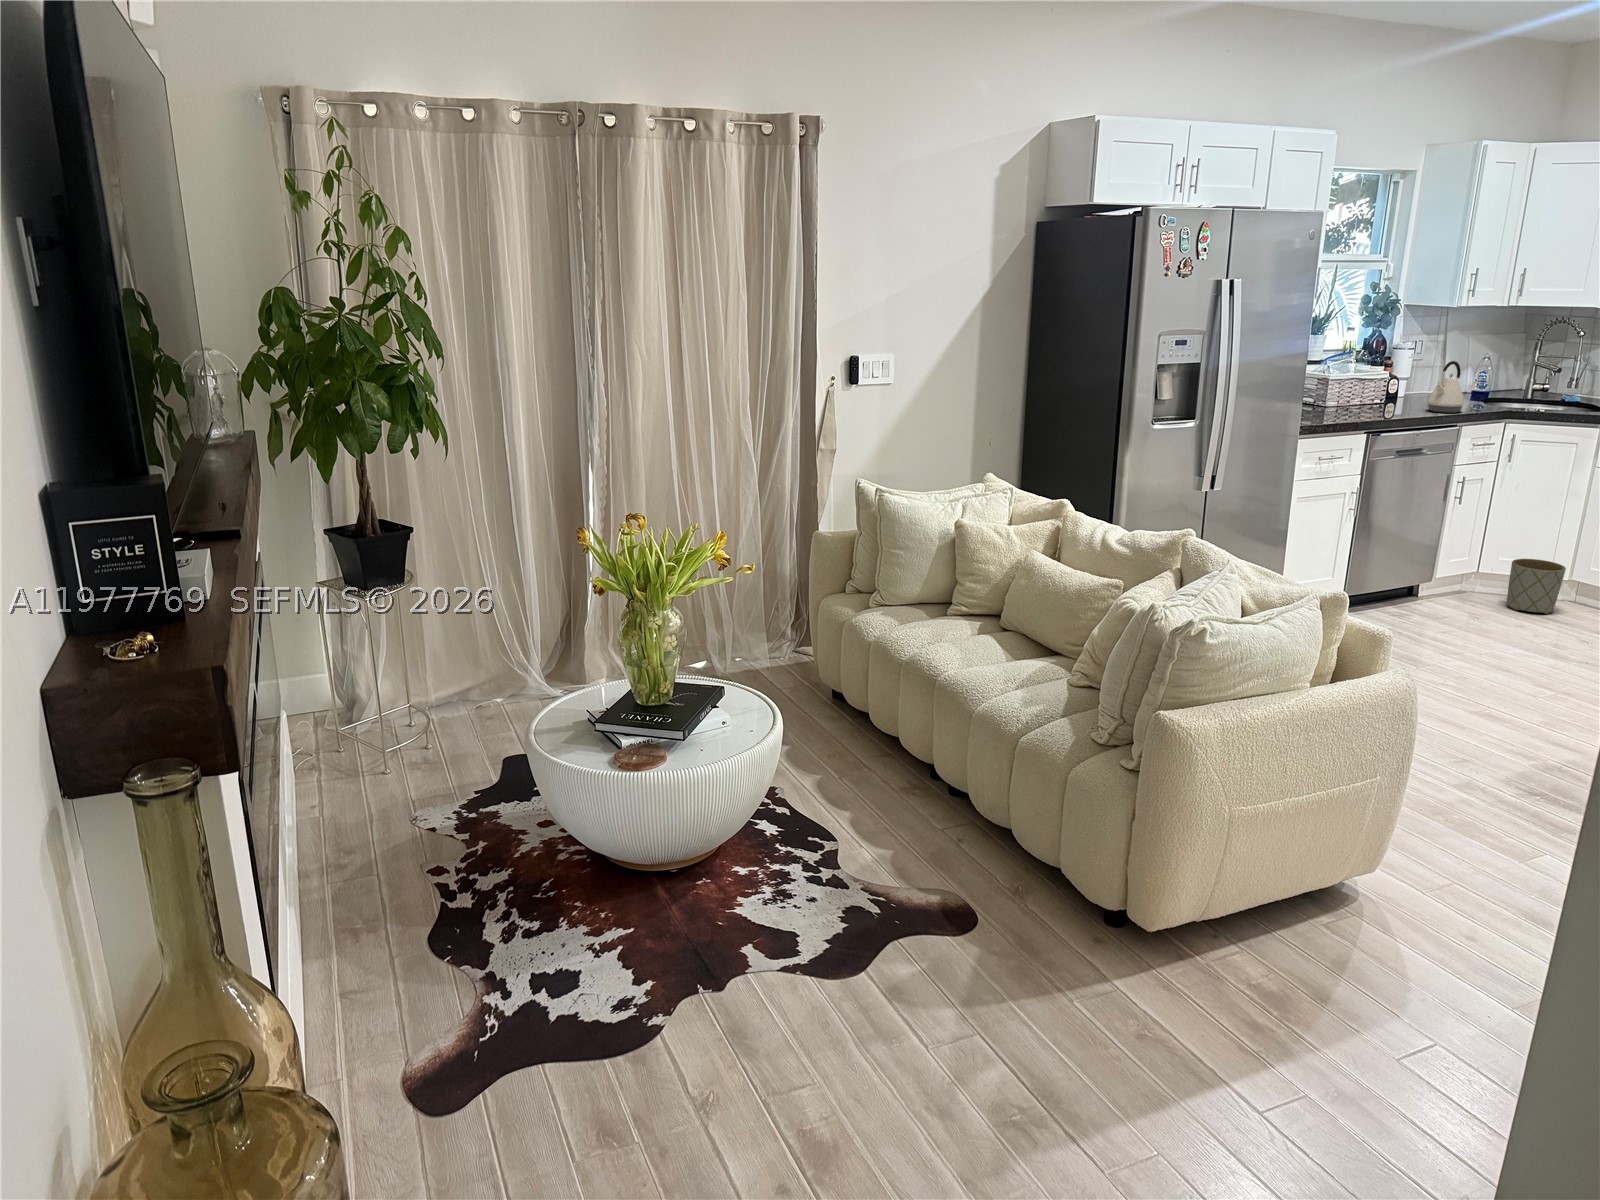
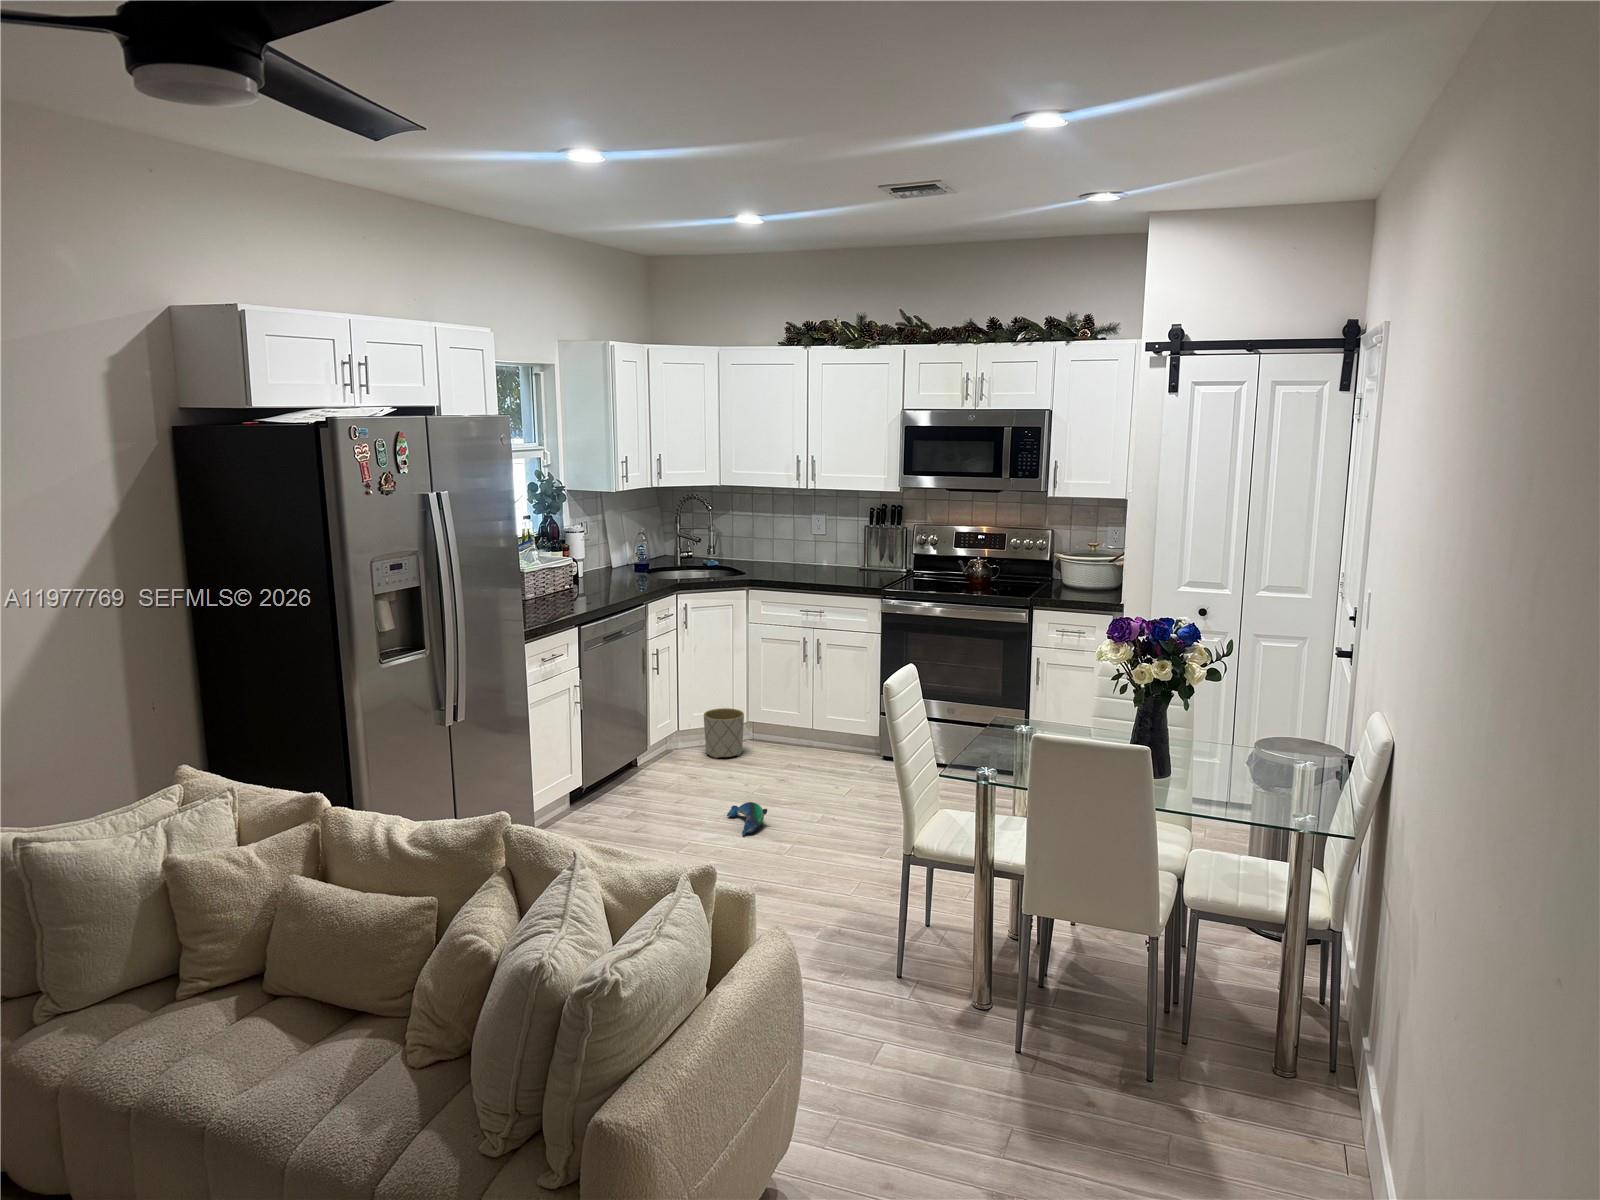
kettle: present [1428,361,1464,413] -> none [611,544,641,592]
plush toy: none [1493,648,1543,678] -> present [727,802,767,835]

